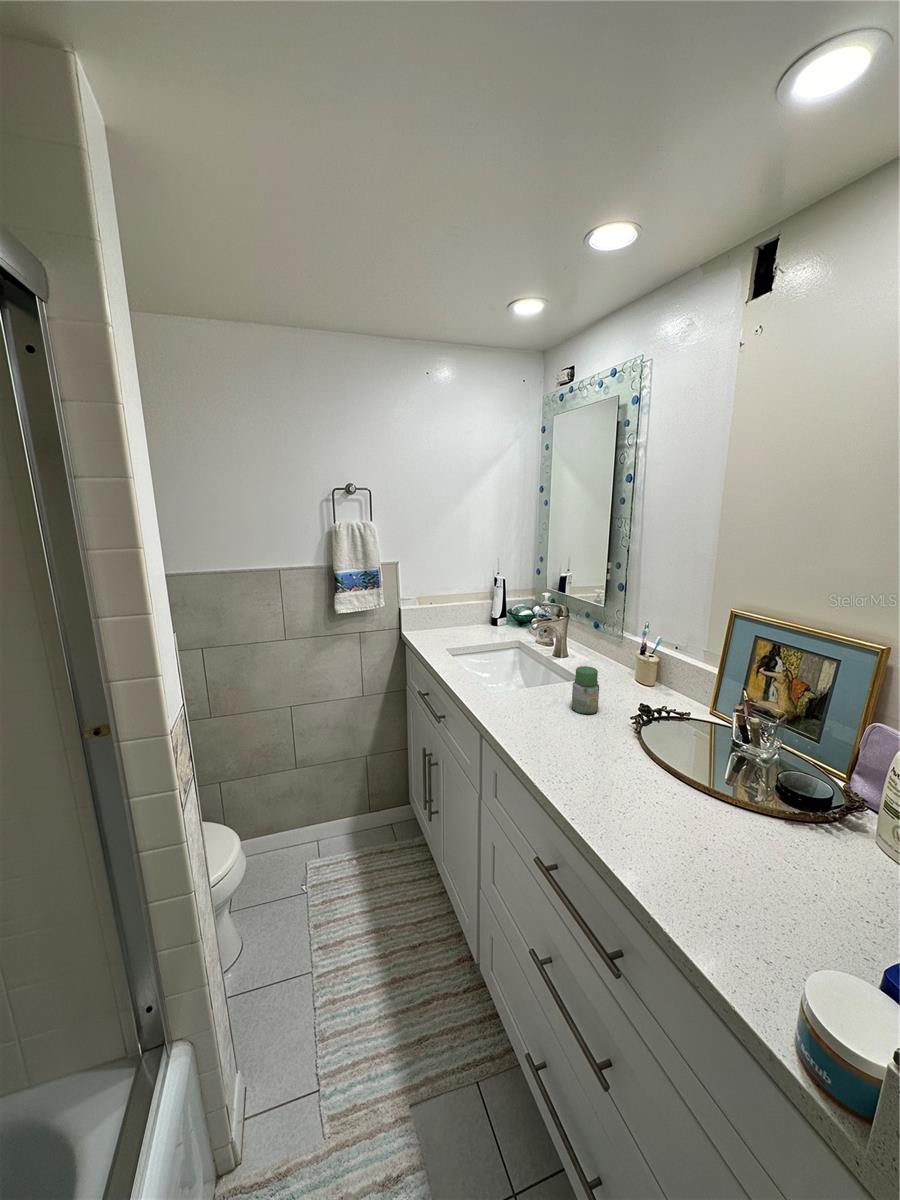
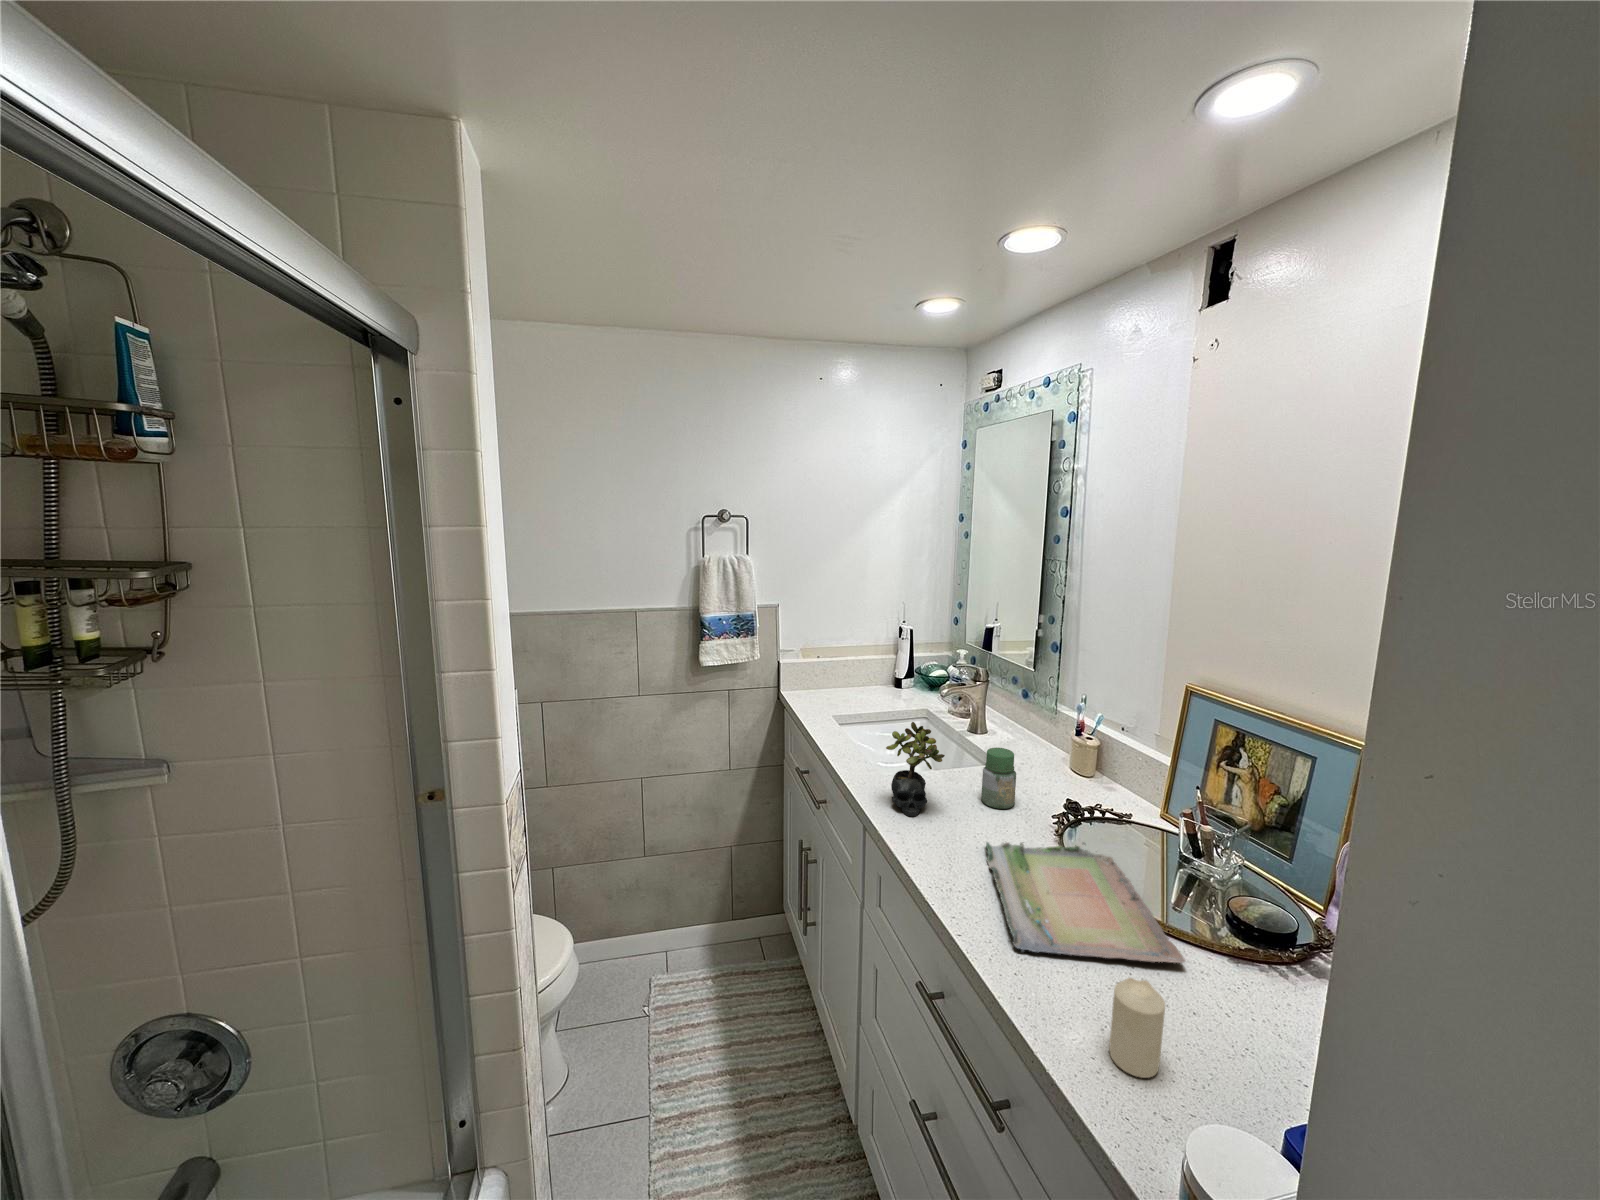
succulent plant: none [497,649,545,724] -> present [886,722,945,816]
tray: none [582,734,758,830] -> present [986,842,1185,963]
candle: none [715,850,767,933] -> present [1109,978,1165,1078]

